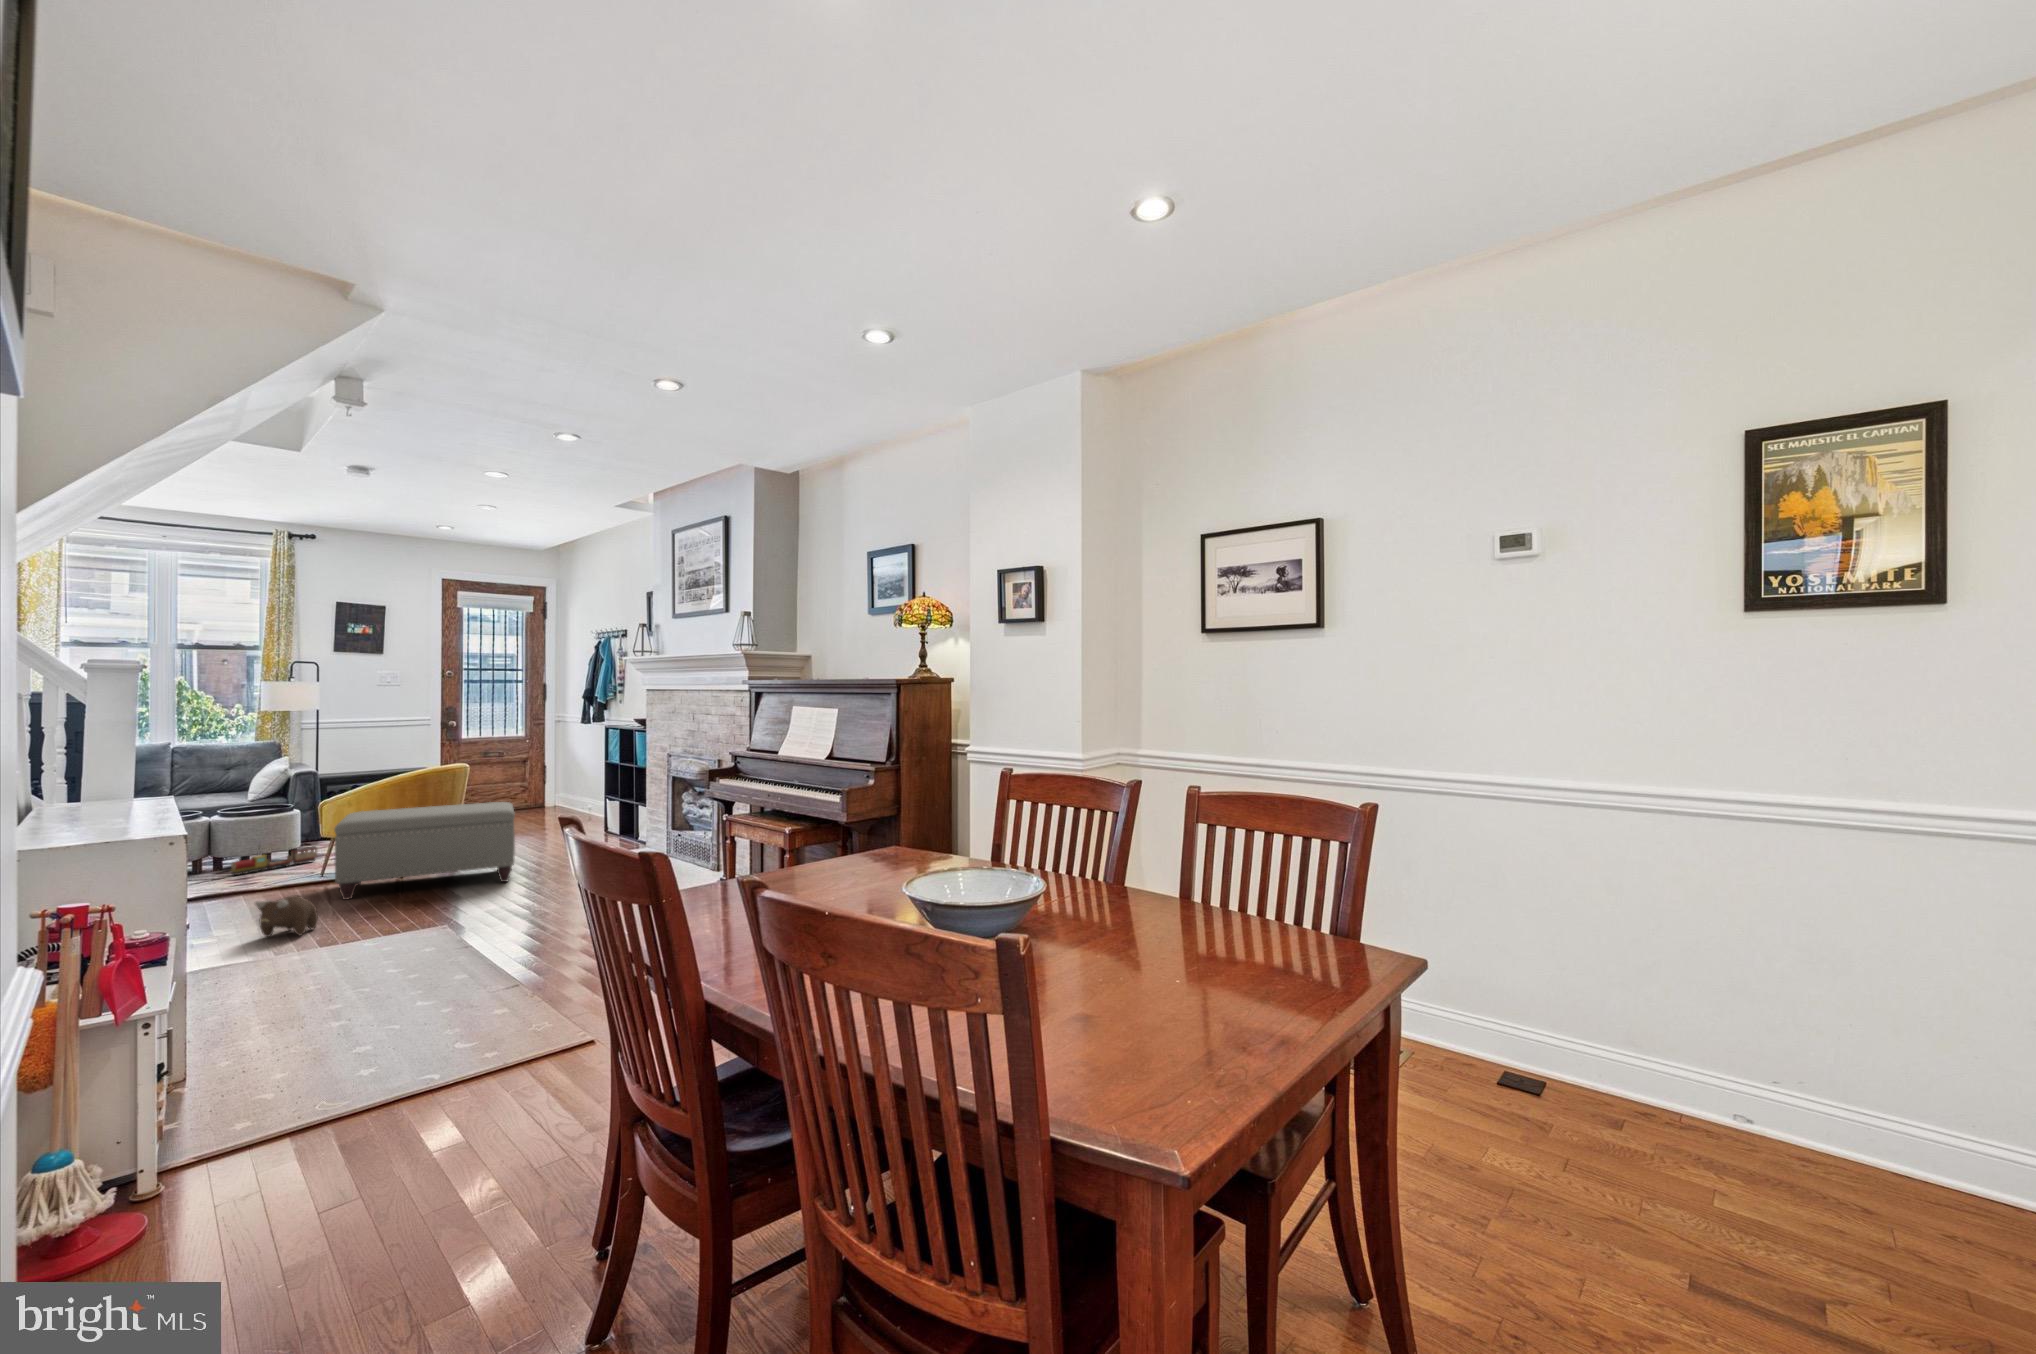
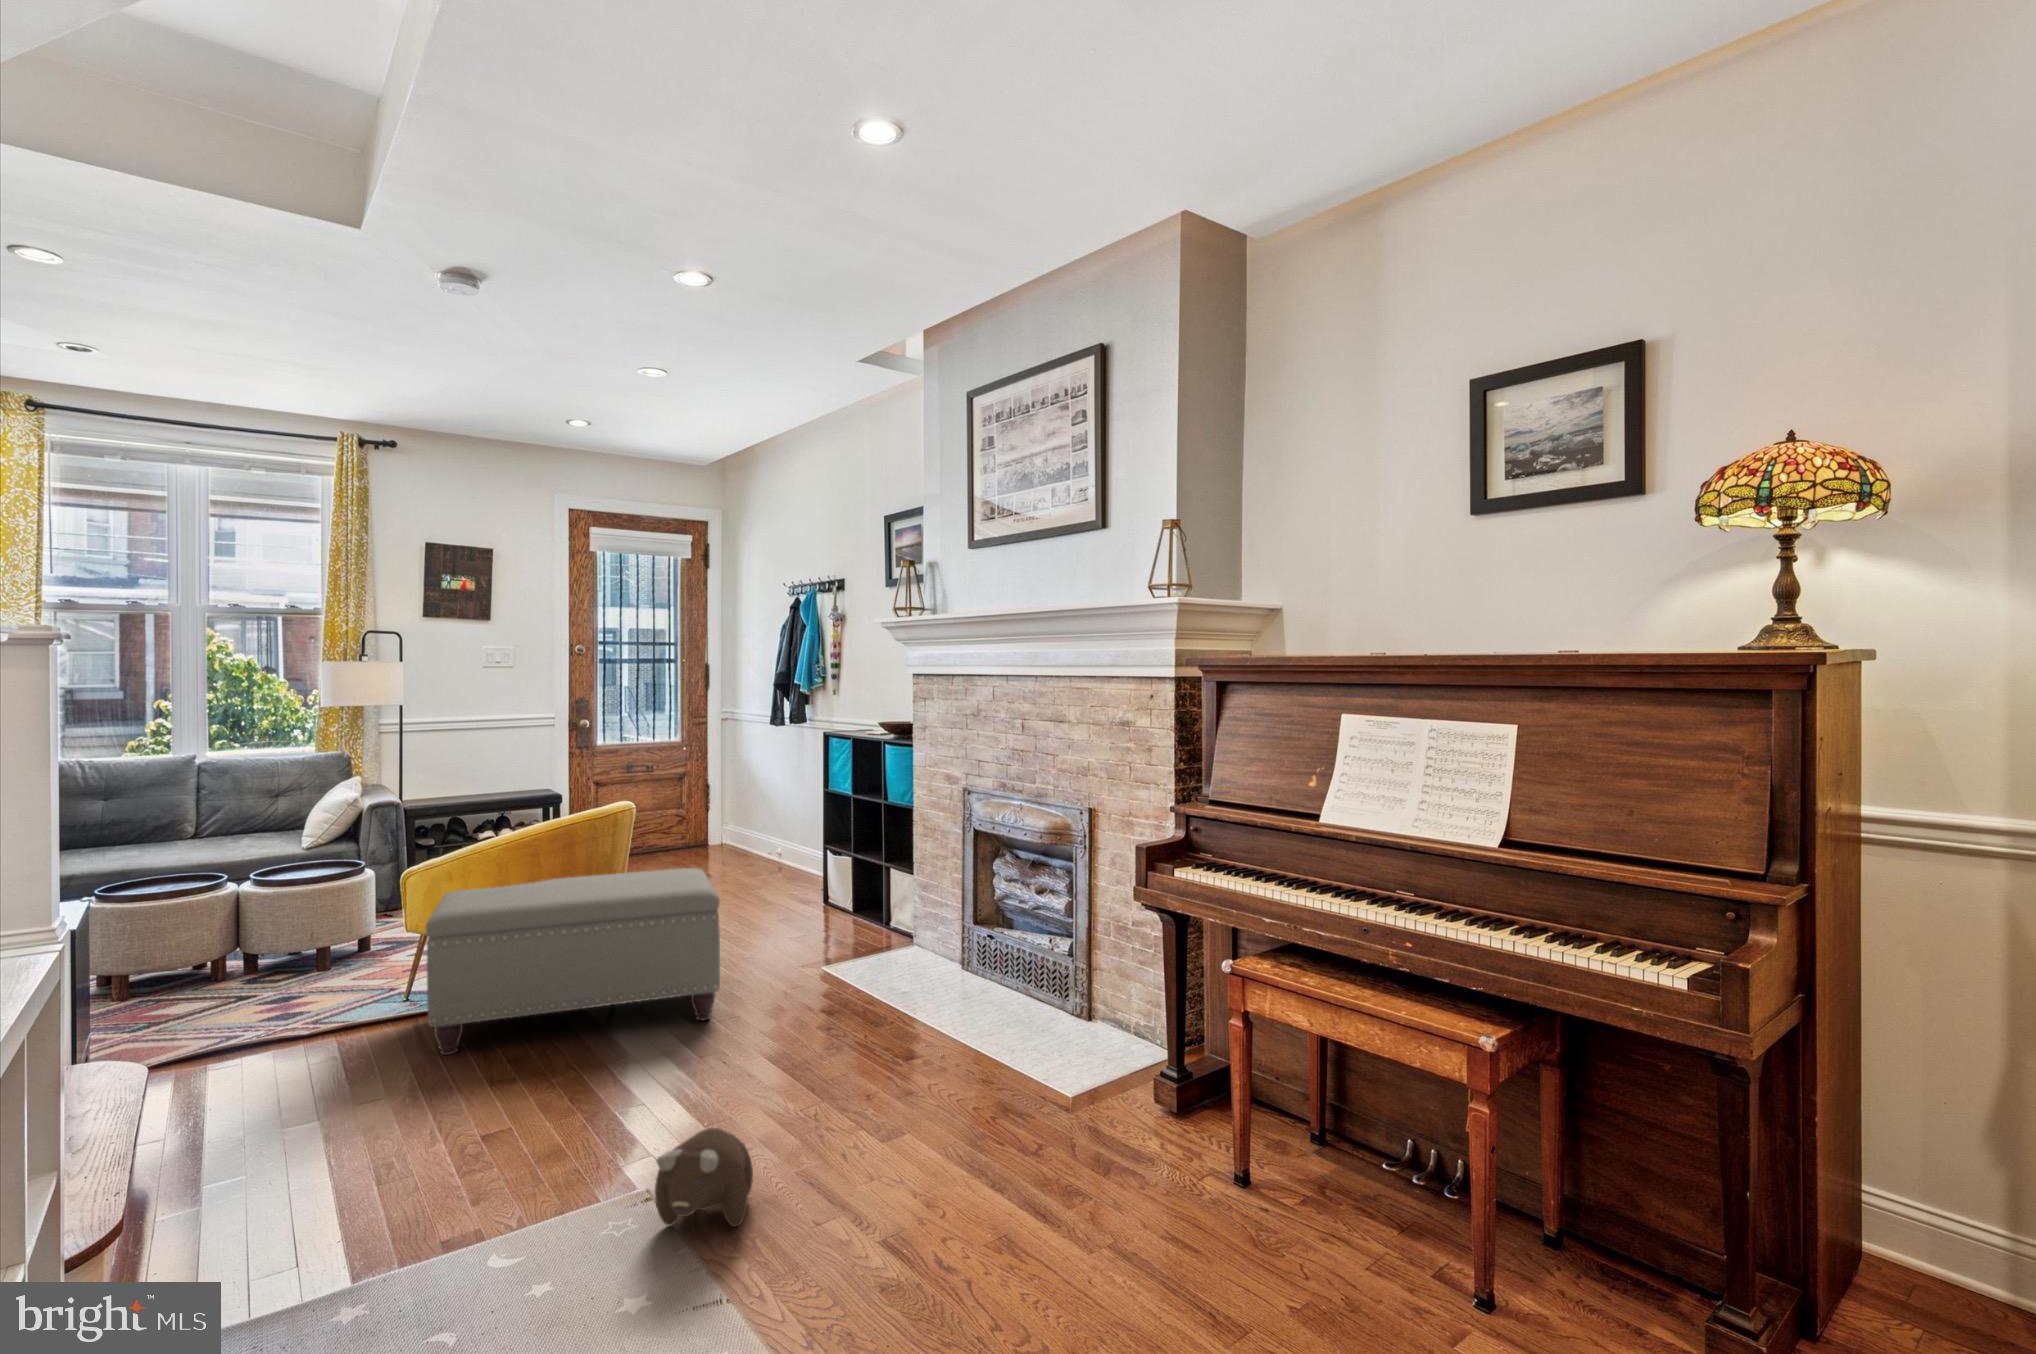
toy train: present [231,846,317,875] -> none [272,928,403,981]
plush toy: present [255,895,318,937] -> present [655,1128,753,1227]

